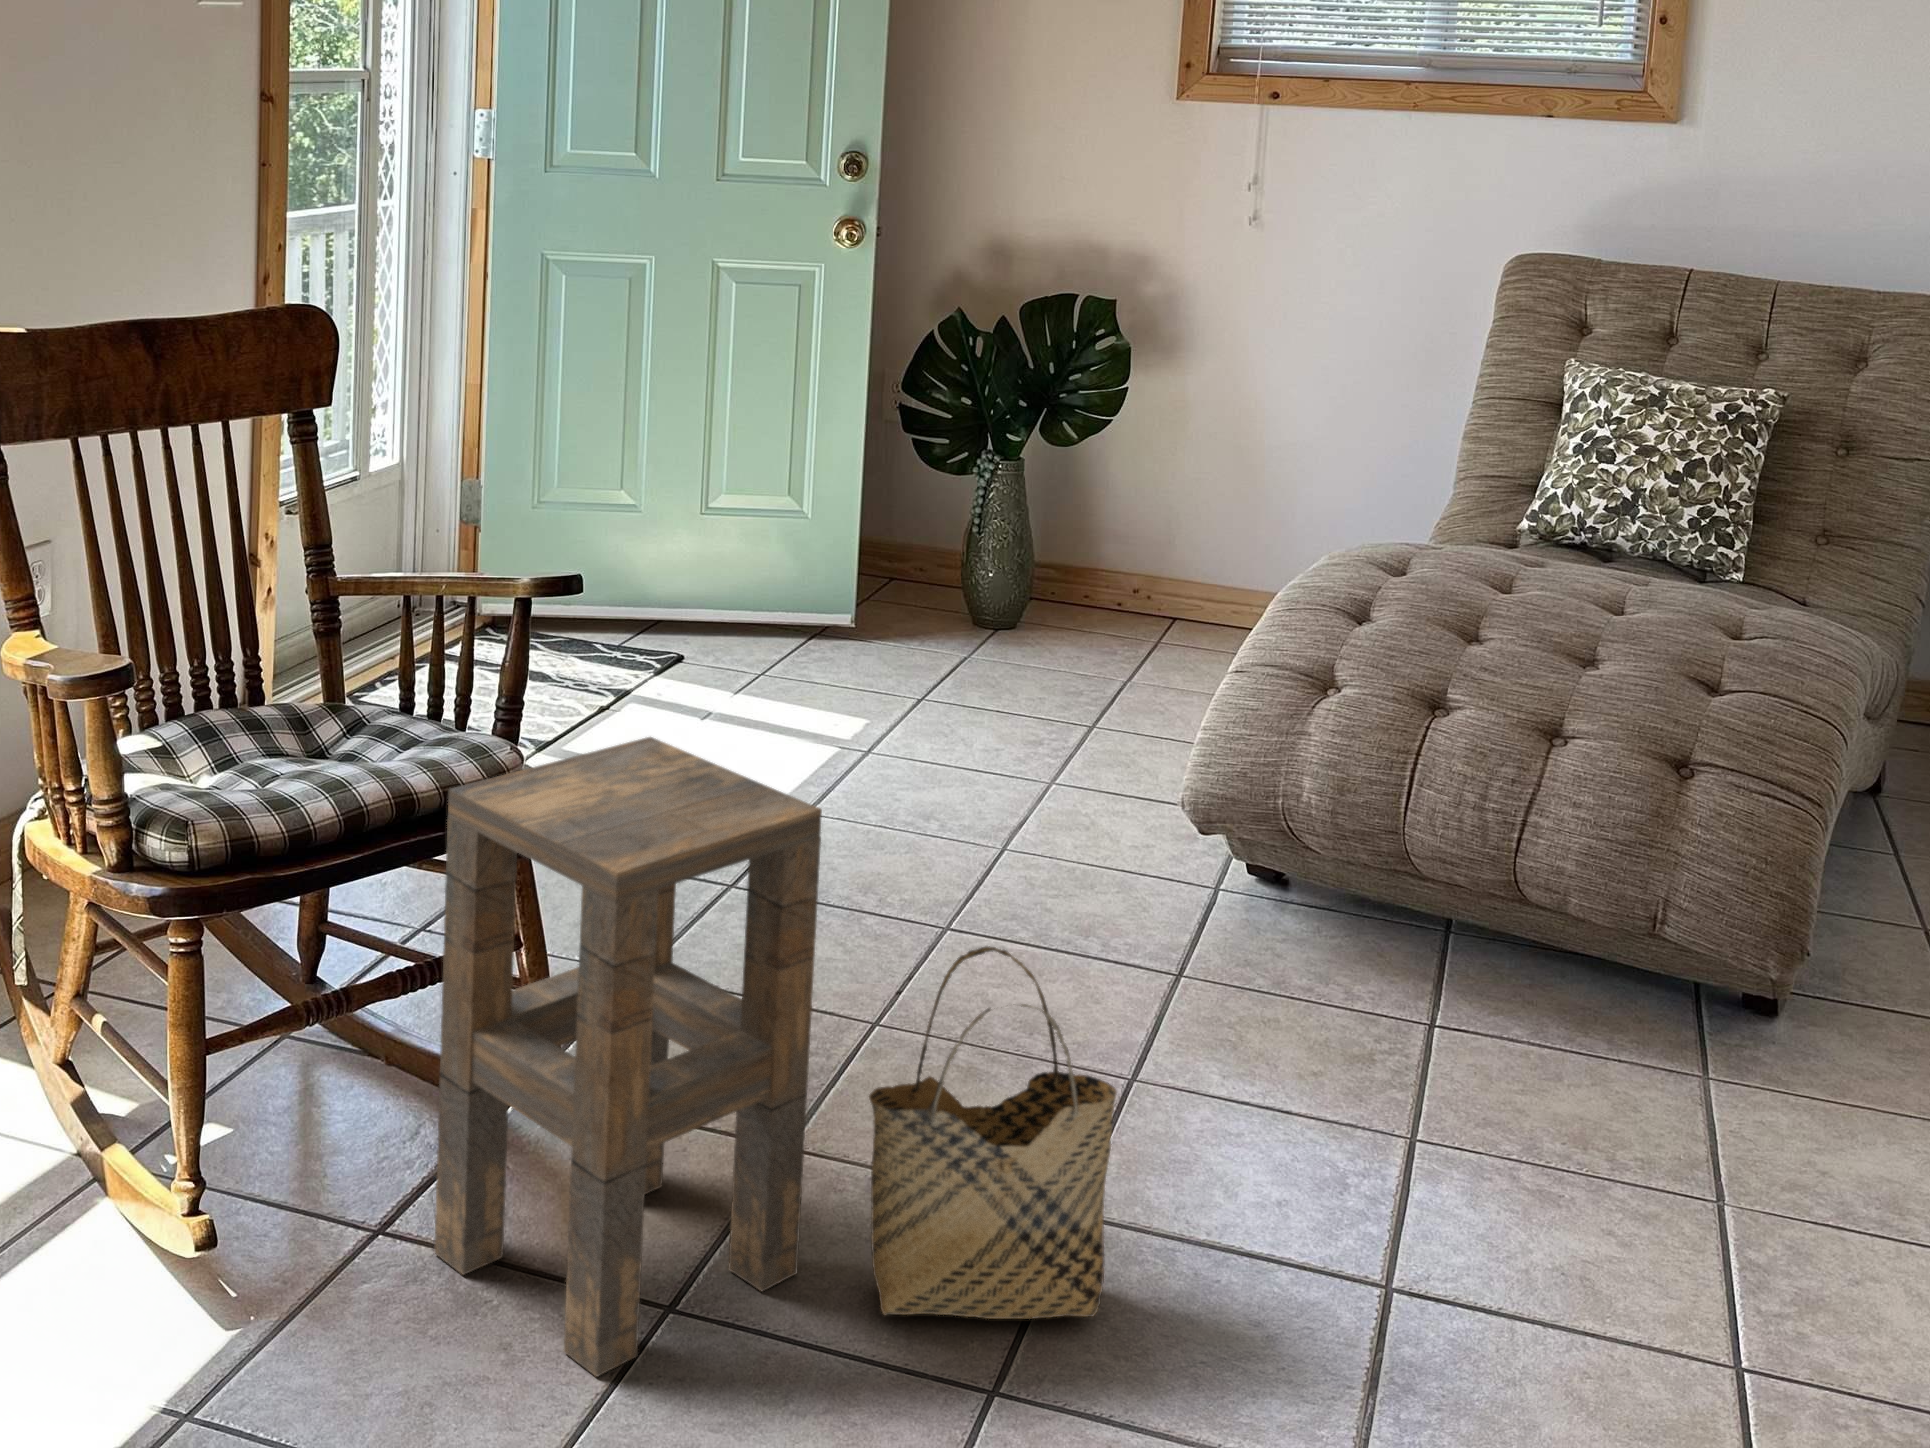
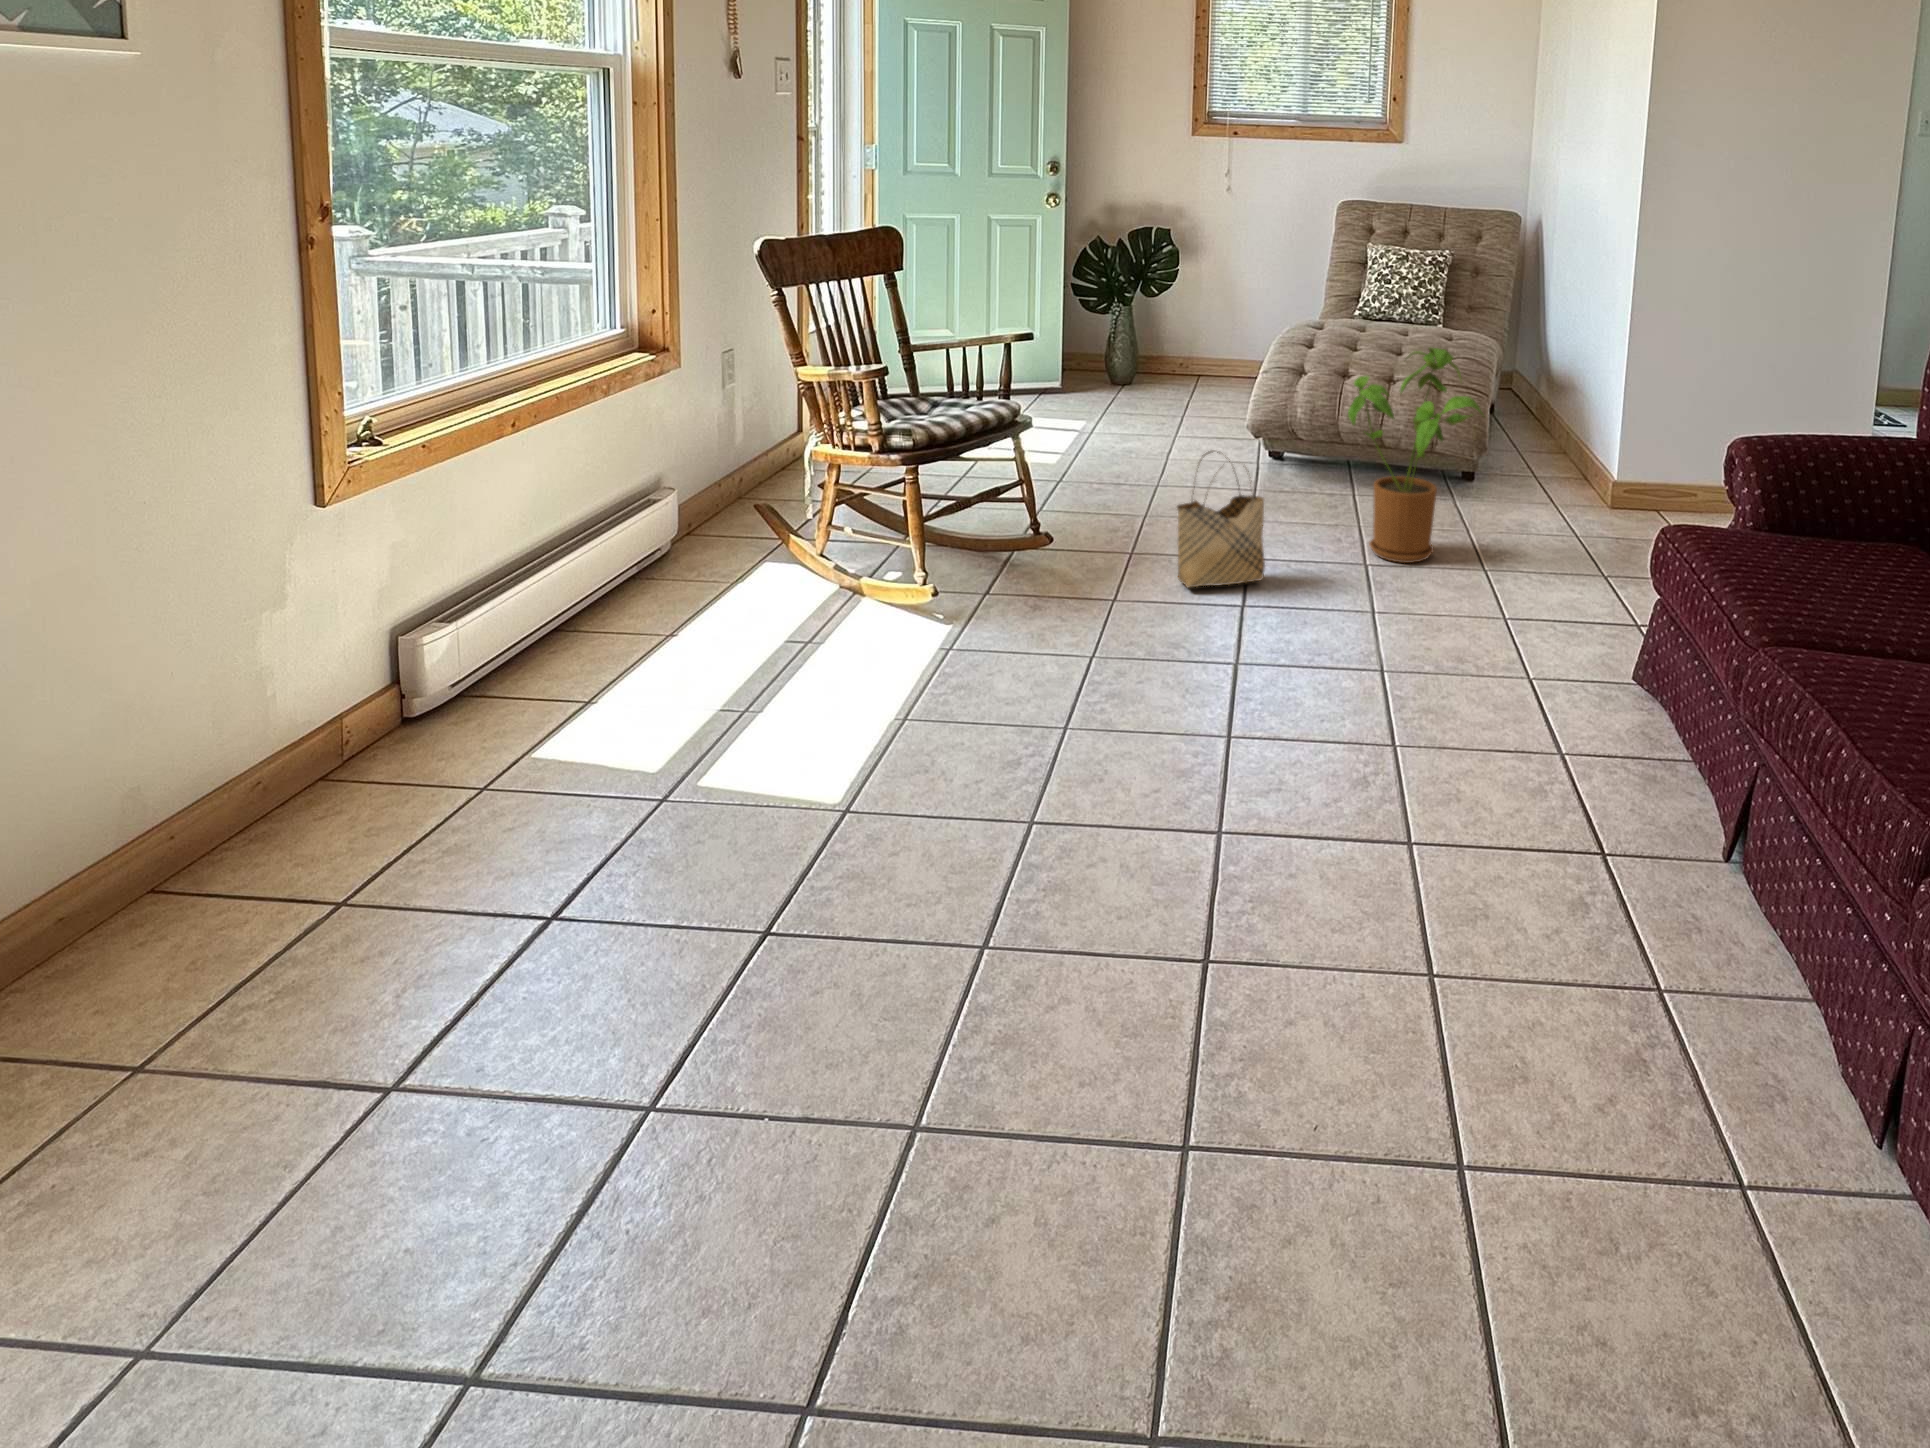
house plant: none [1380,712,1771,1305] -> present [1348,348,1483,563]
side table: present [434,737,822,1377] -> none [1005,385,1154,616]

